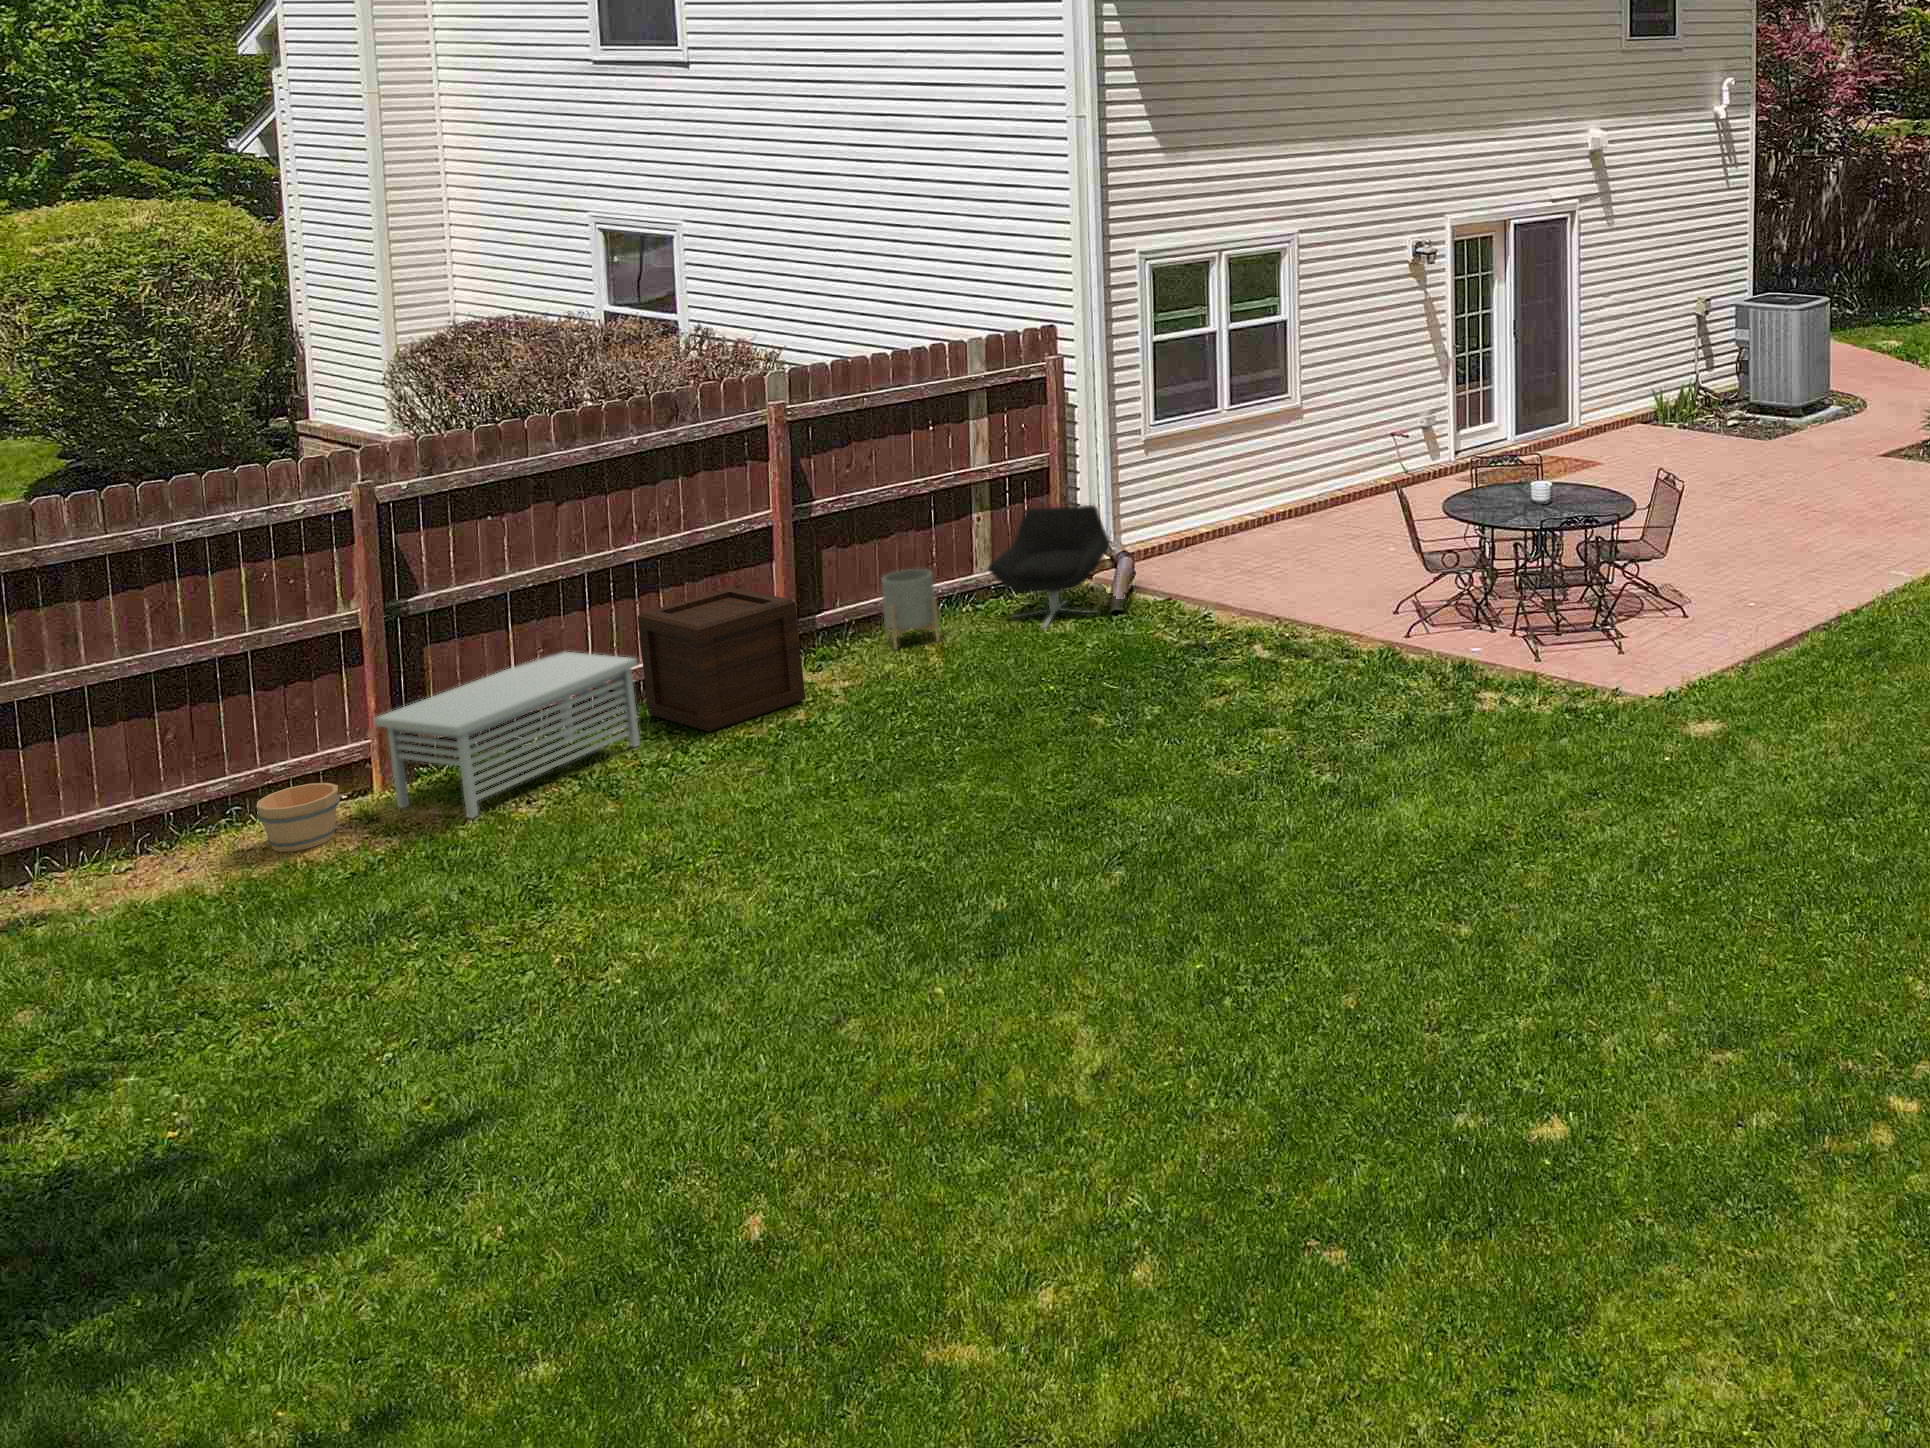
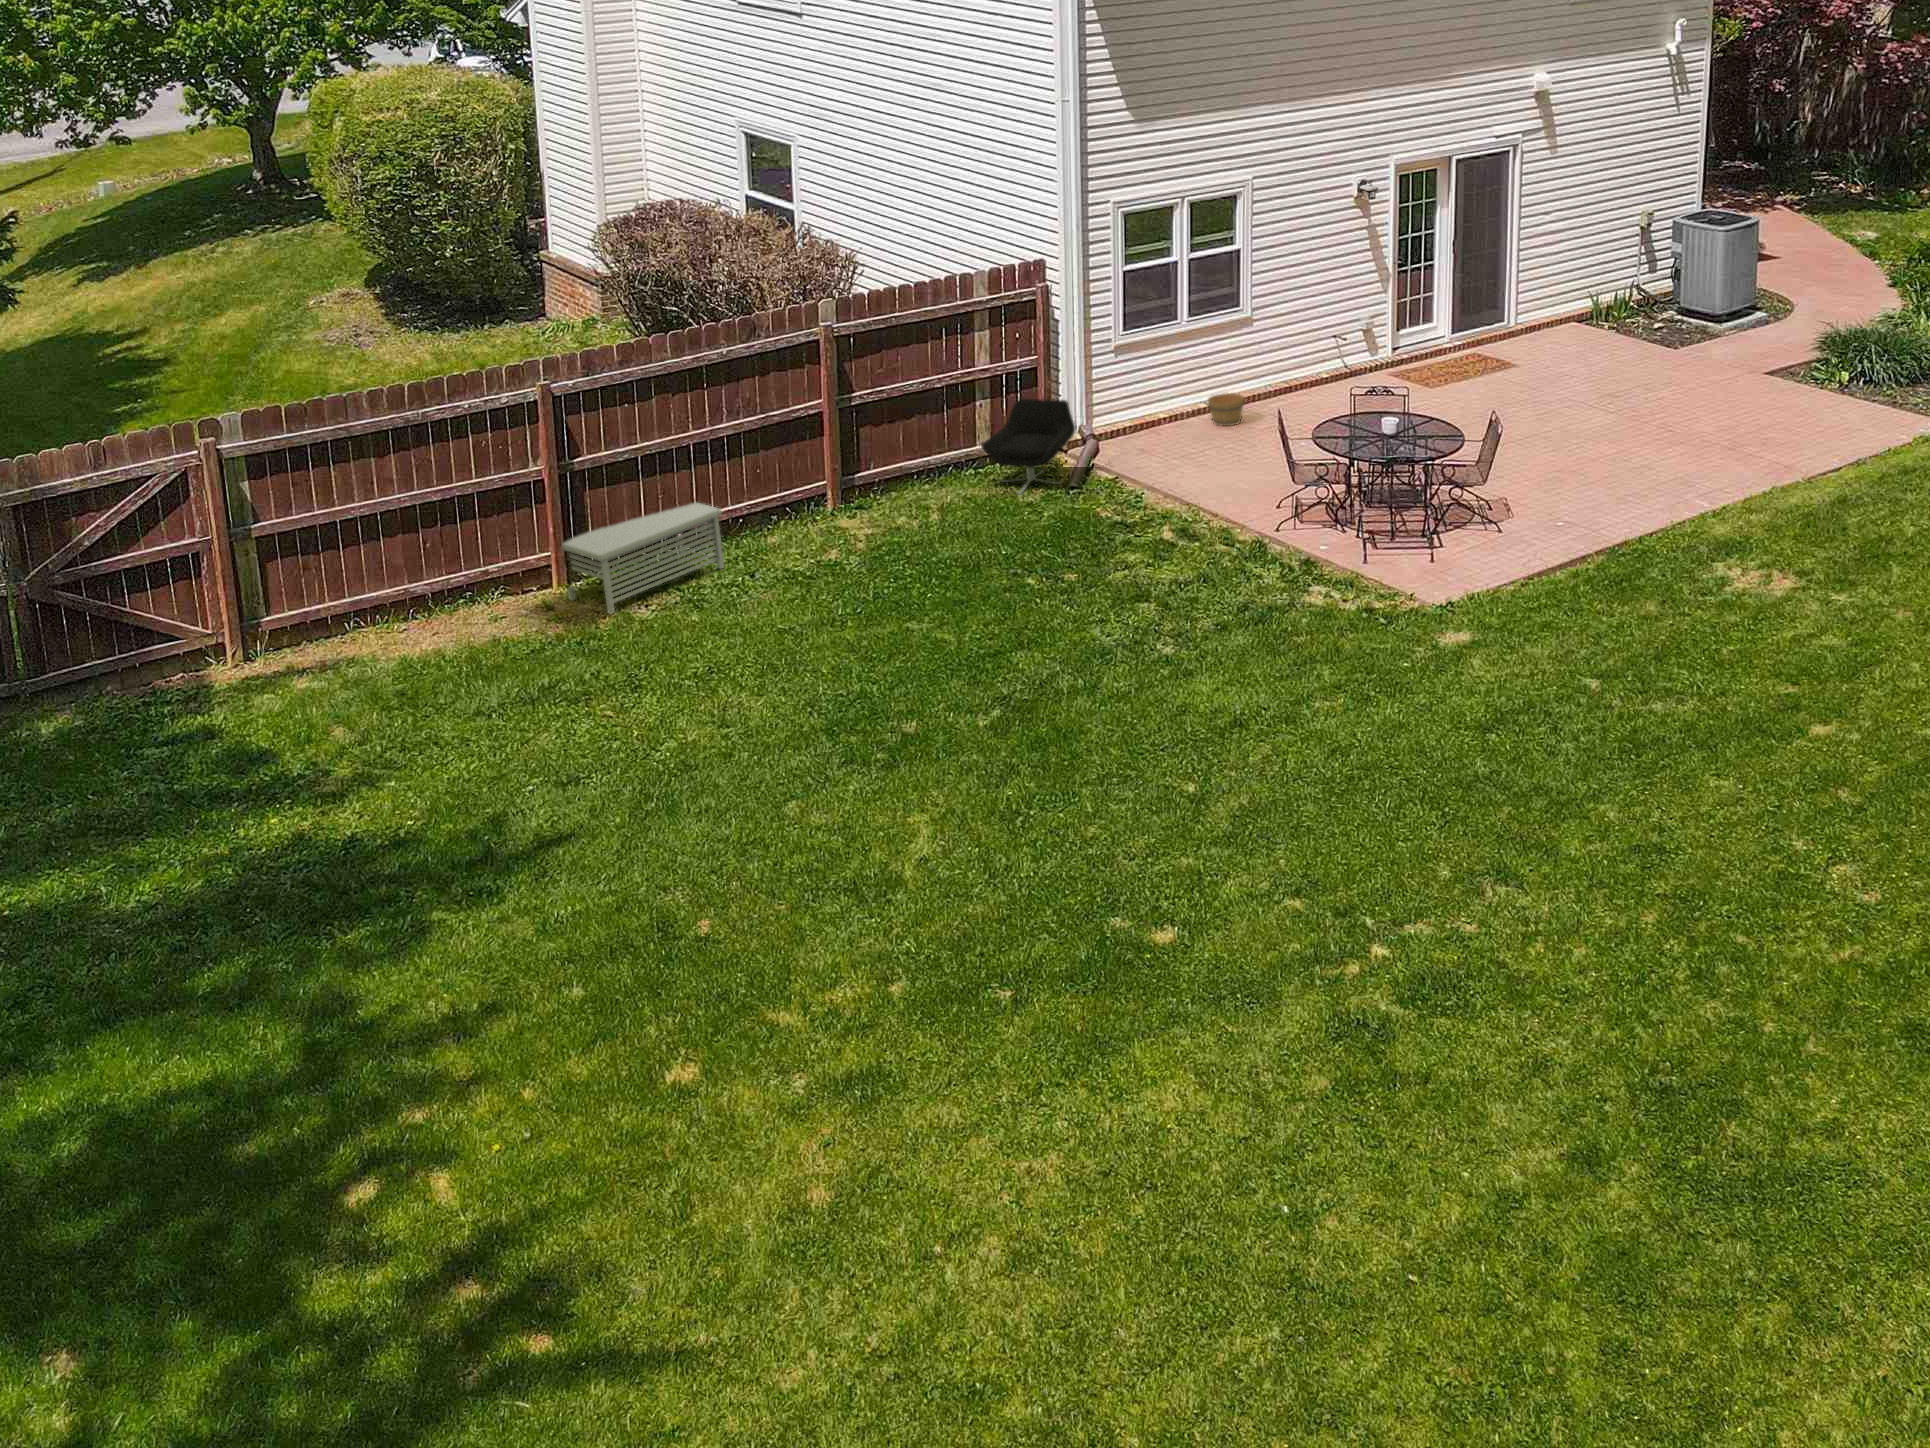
planter: present [882,569,940,649] -> none [903,443,944,504]
wooden crate: present [637,587,805,732] -> none [727,455,838,562]
bucket: present [256,783,340,852] -> present [1208,393,1244,426]

